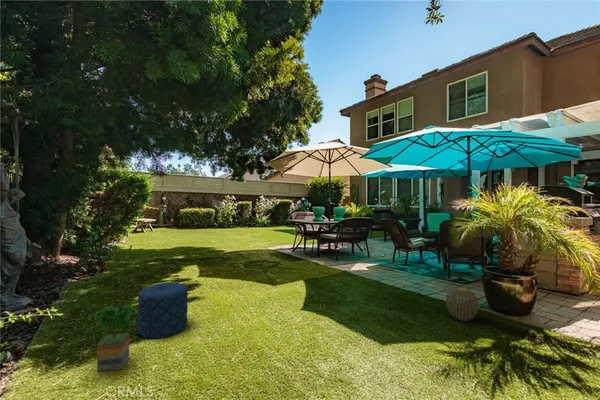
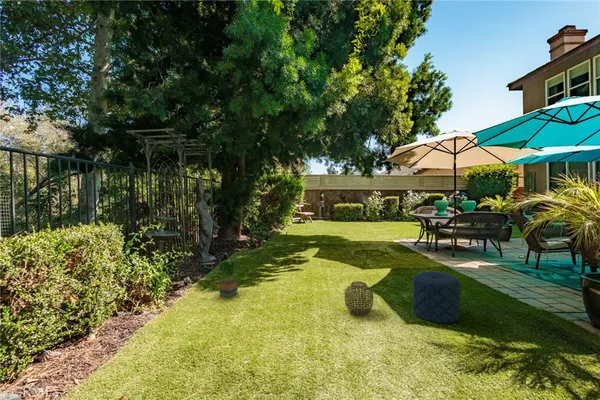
pouf: present [137,282,188,338] -> present [413,272,460,323]
woven basket: present [446,287,478,321] -> present [345,282,373,316]

